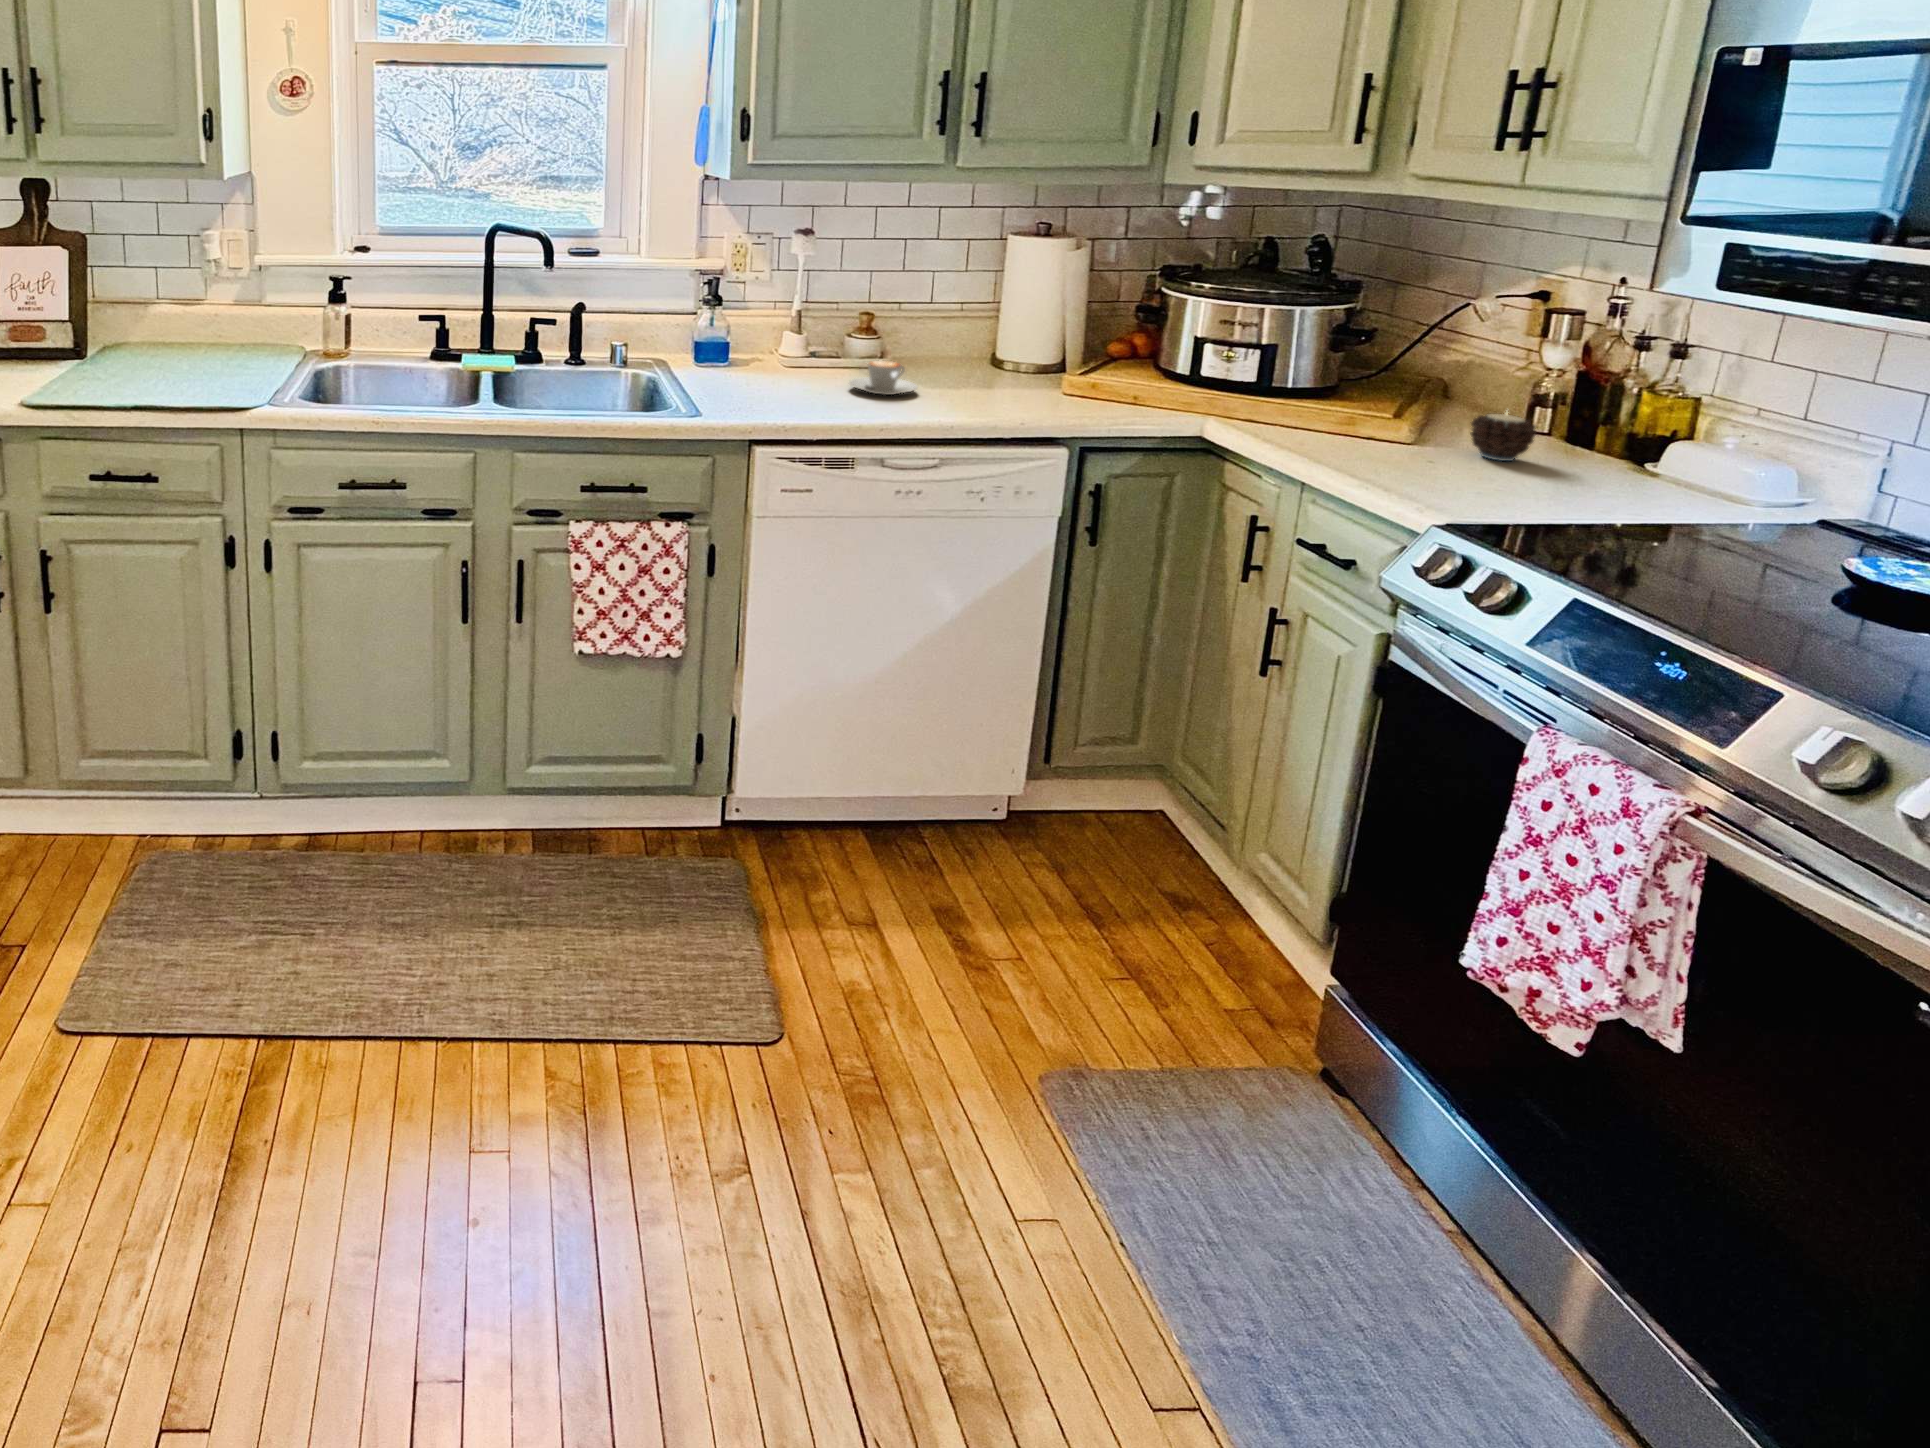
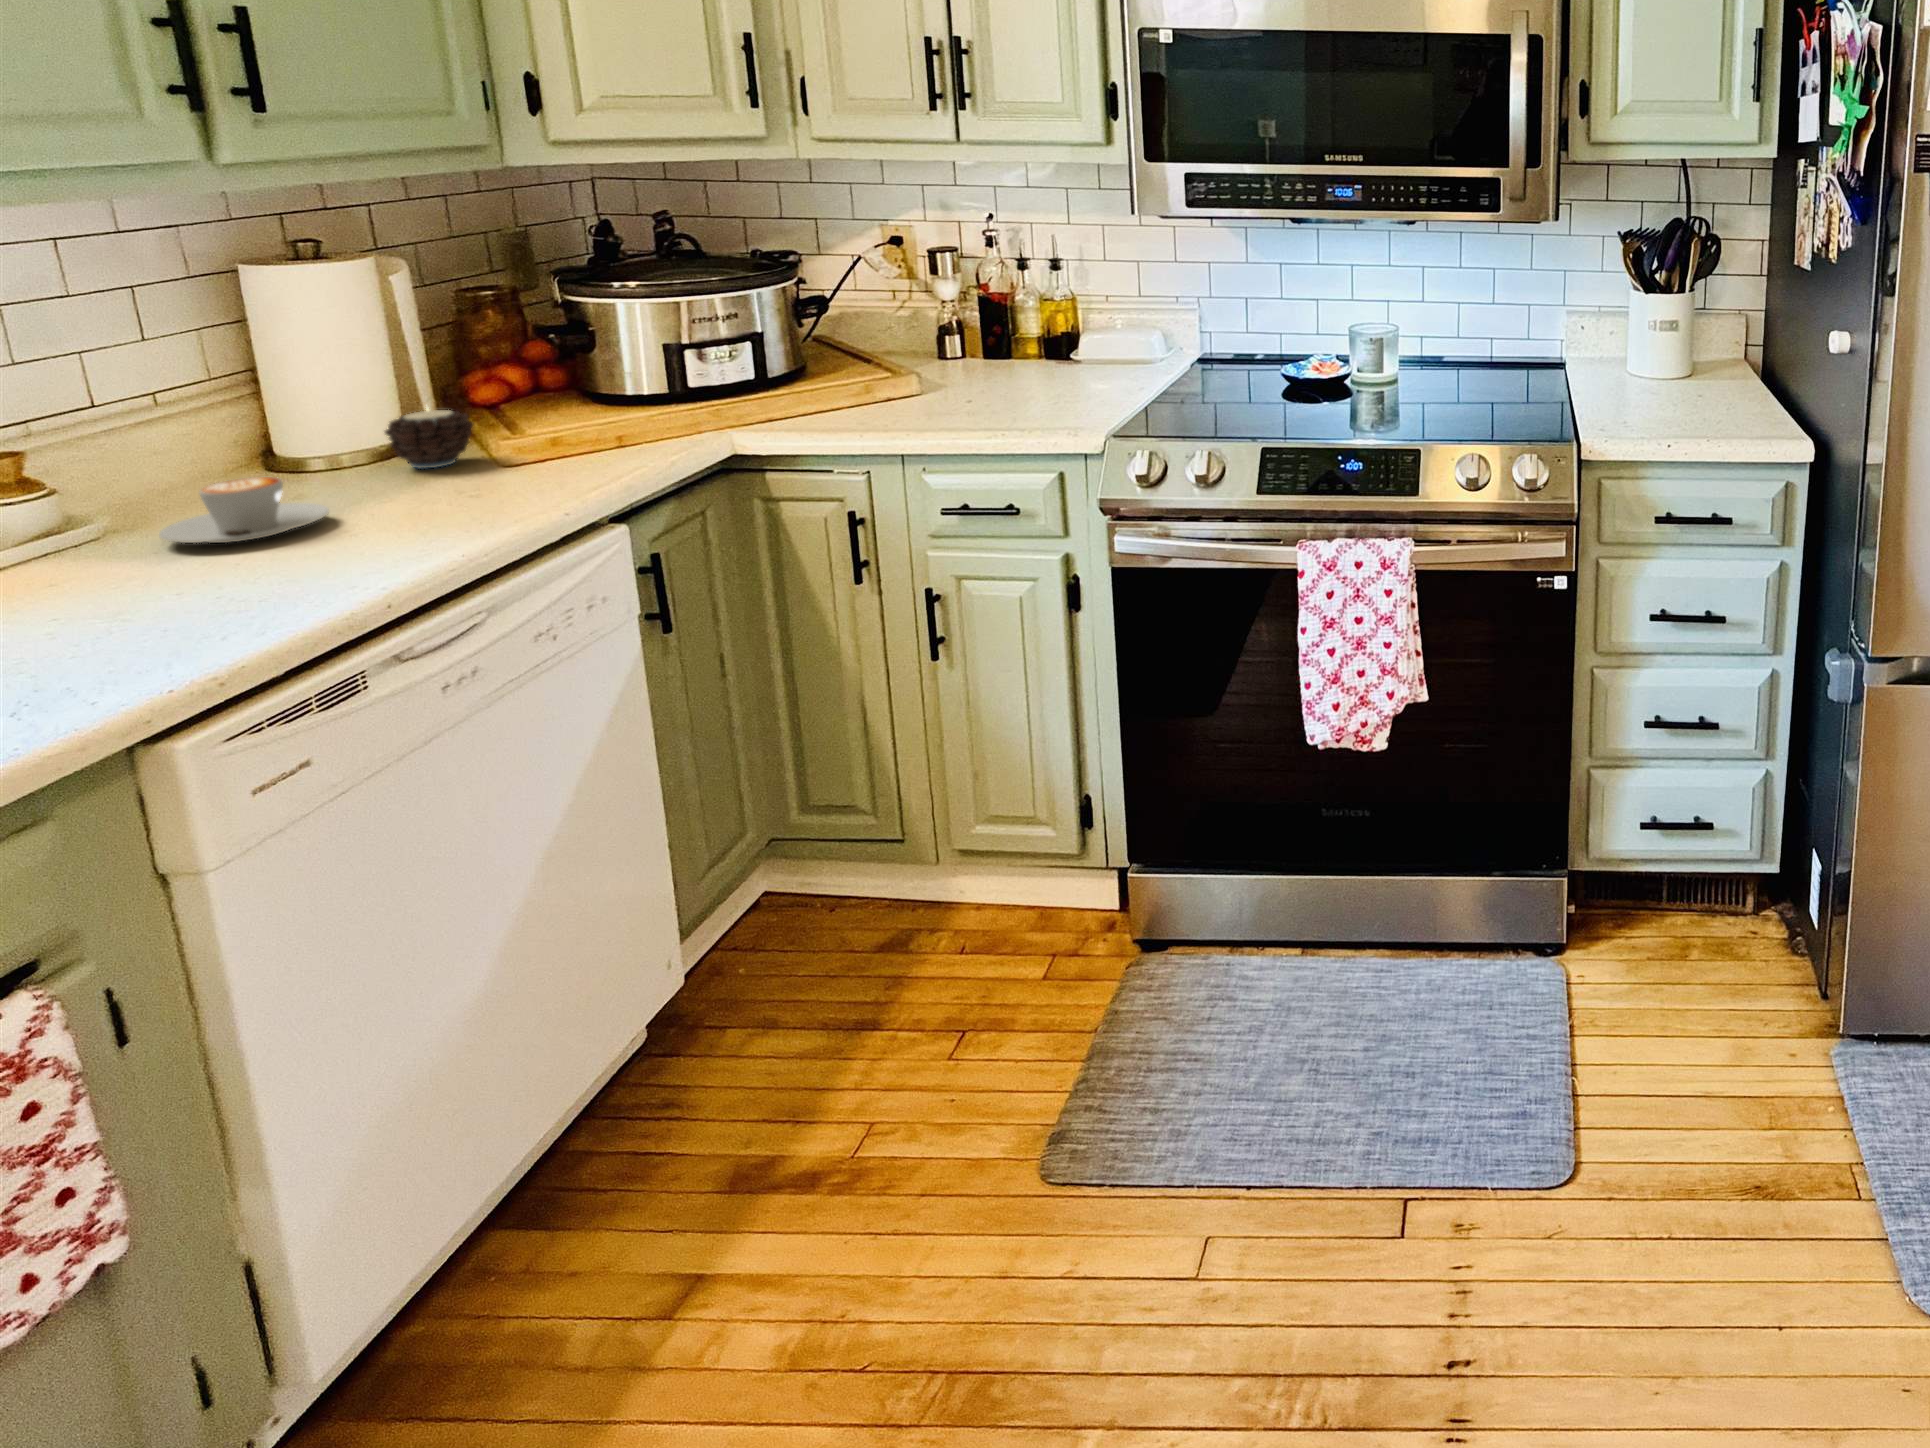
candle: present [1471,413,1536,461] -> present [385,408,473,468]

